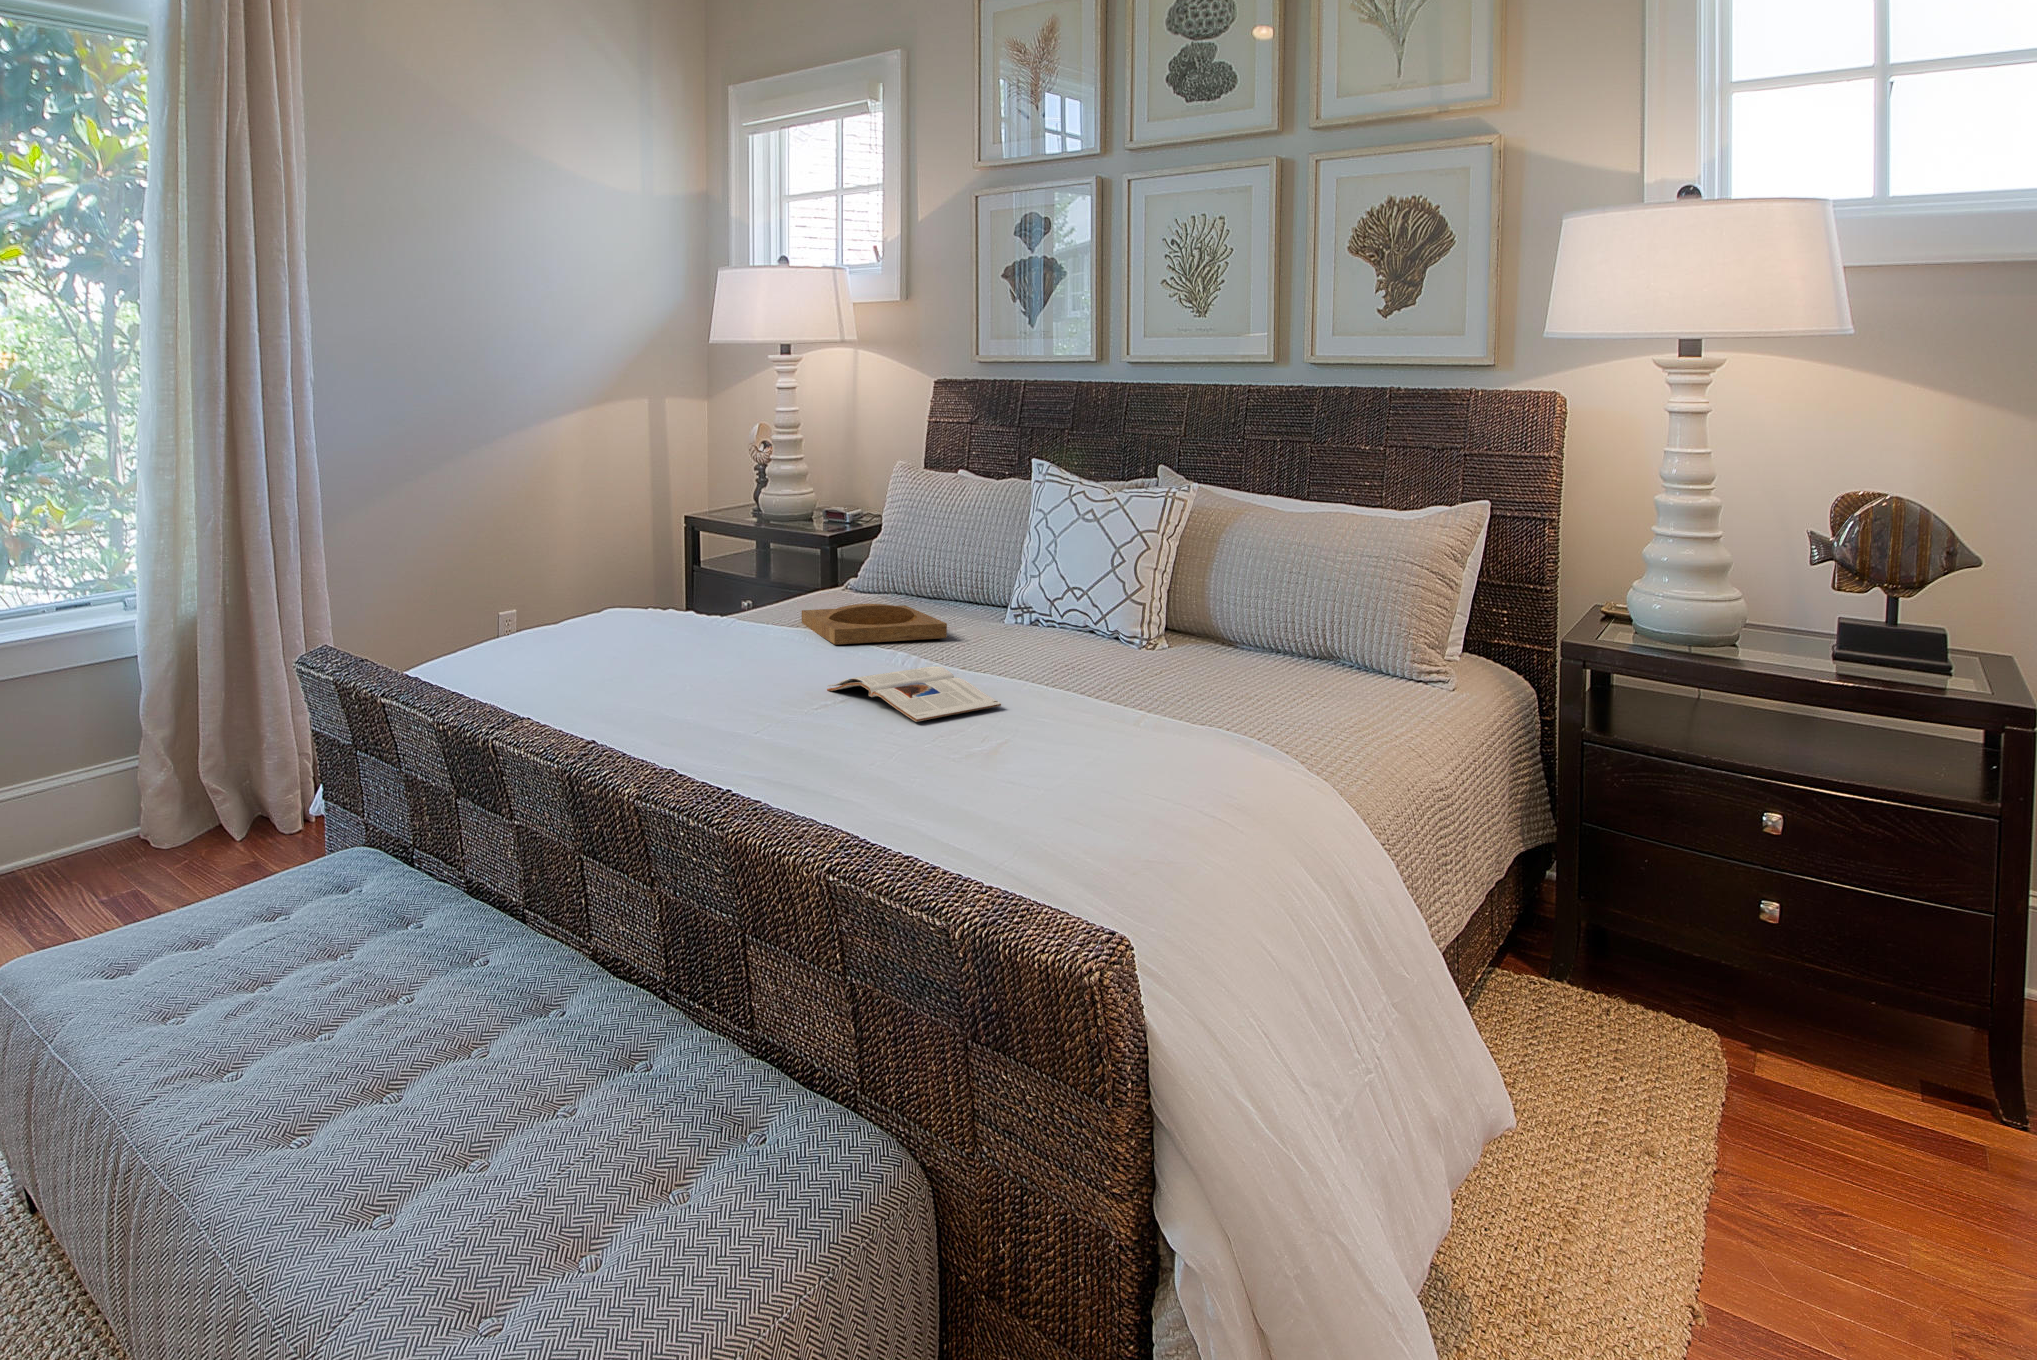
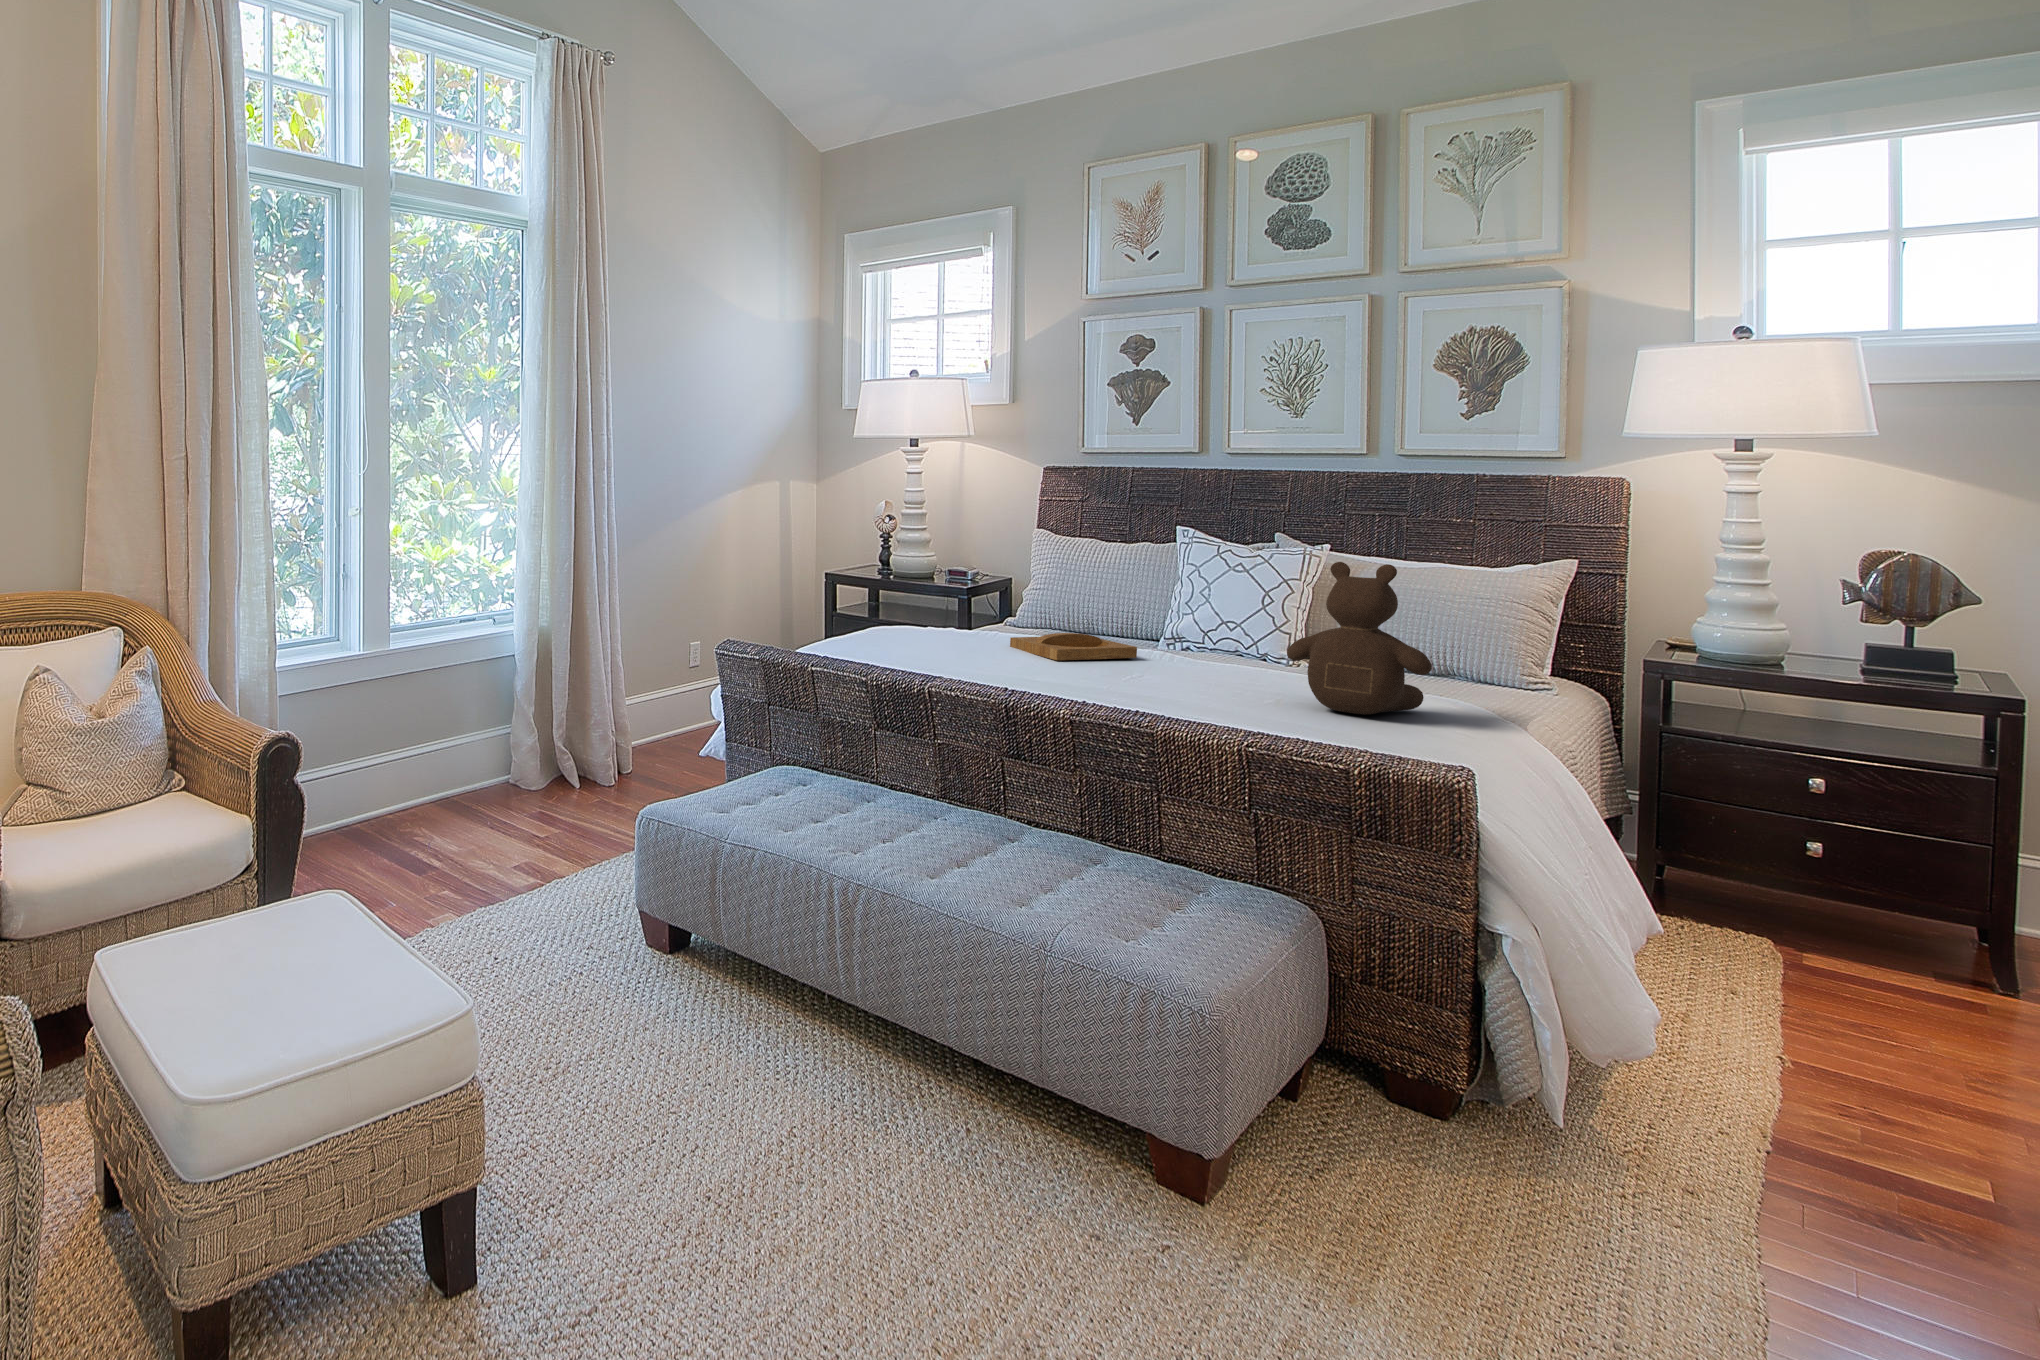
teddy bear: none [1080,504,1255,732] -> present [1287,562,1432,715]
magazine: present [827,666,1001,722] -> none [1089,672,1228,704]

